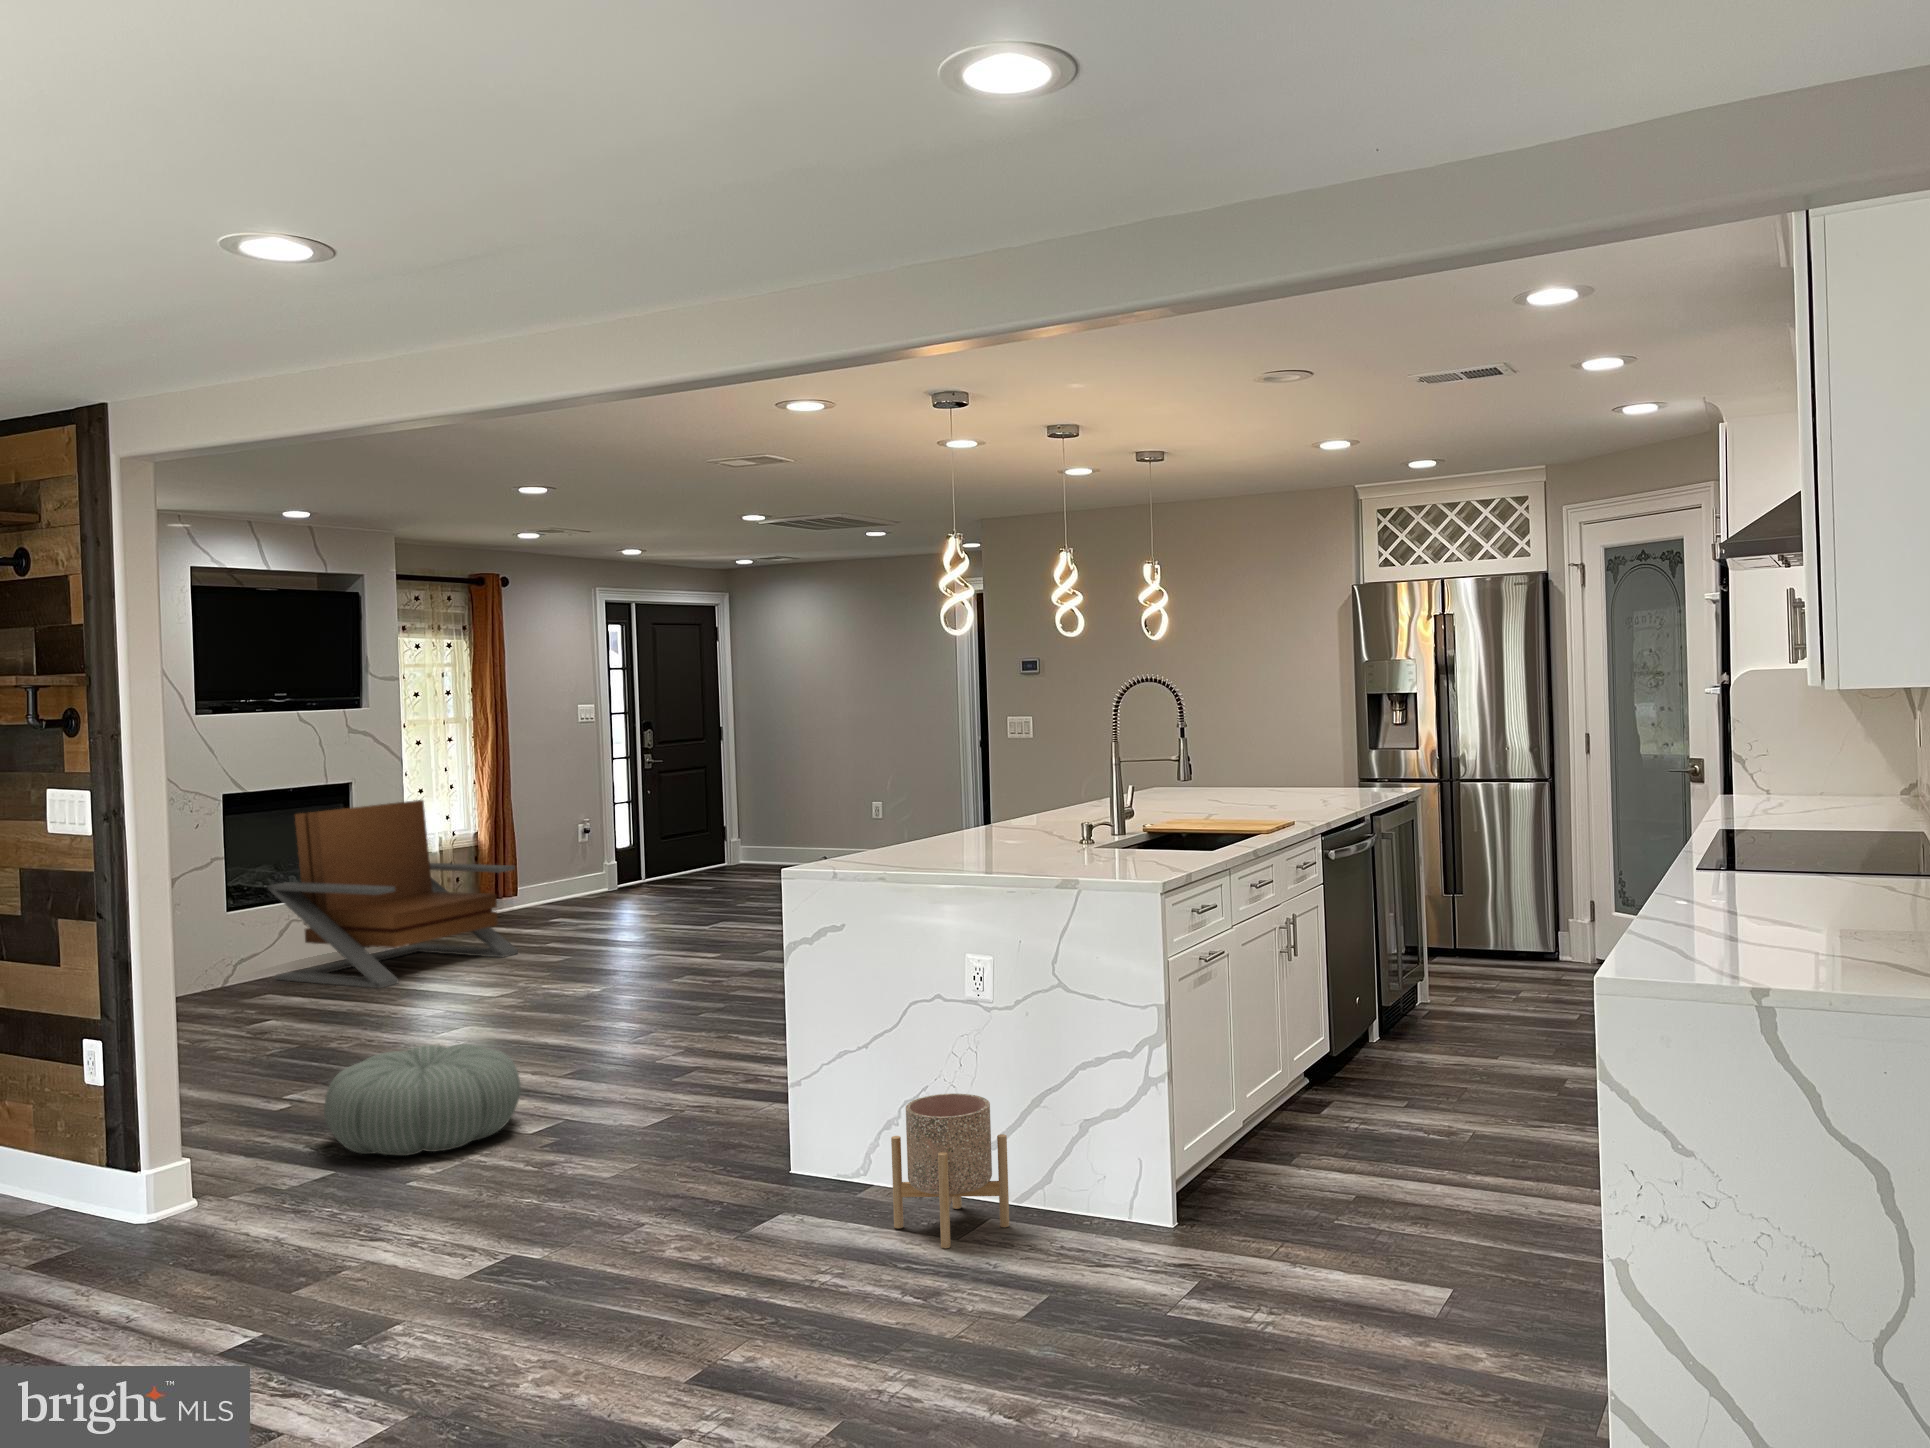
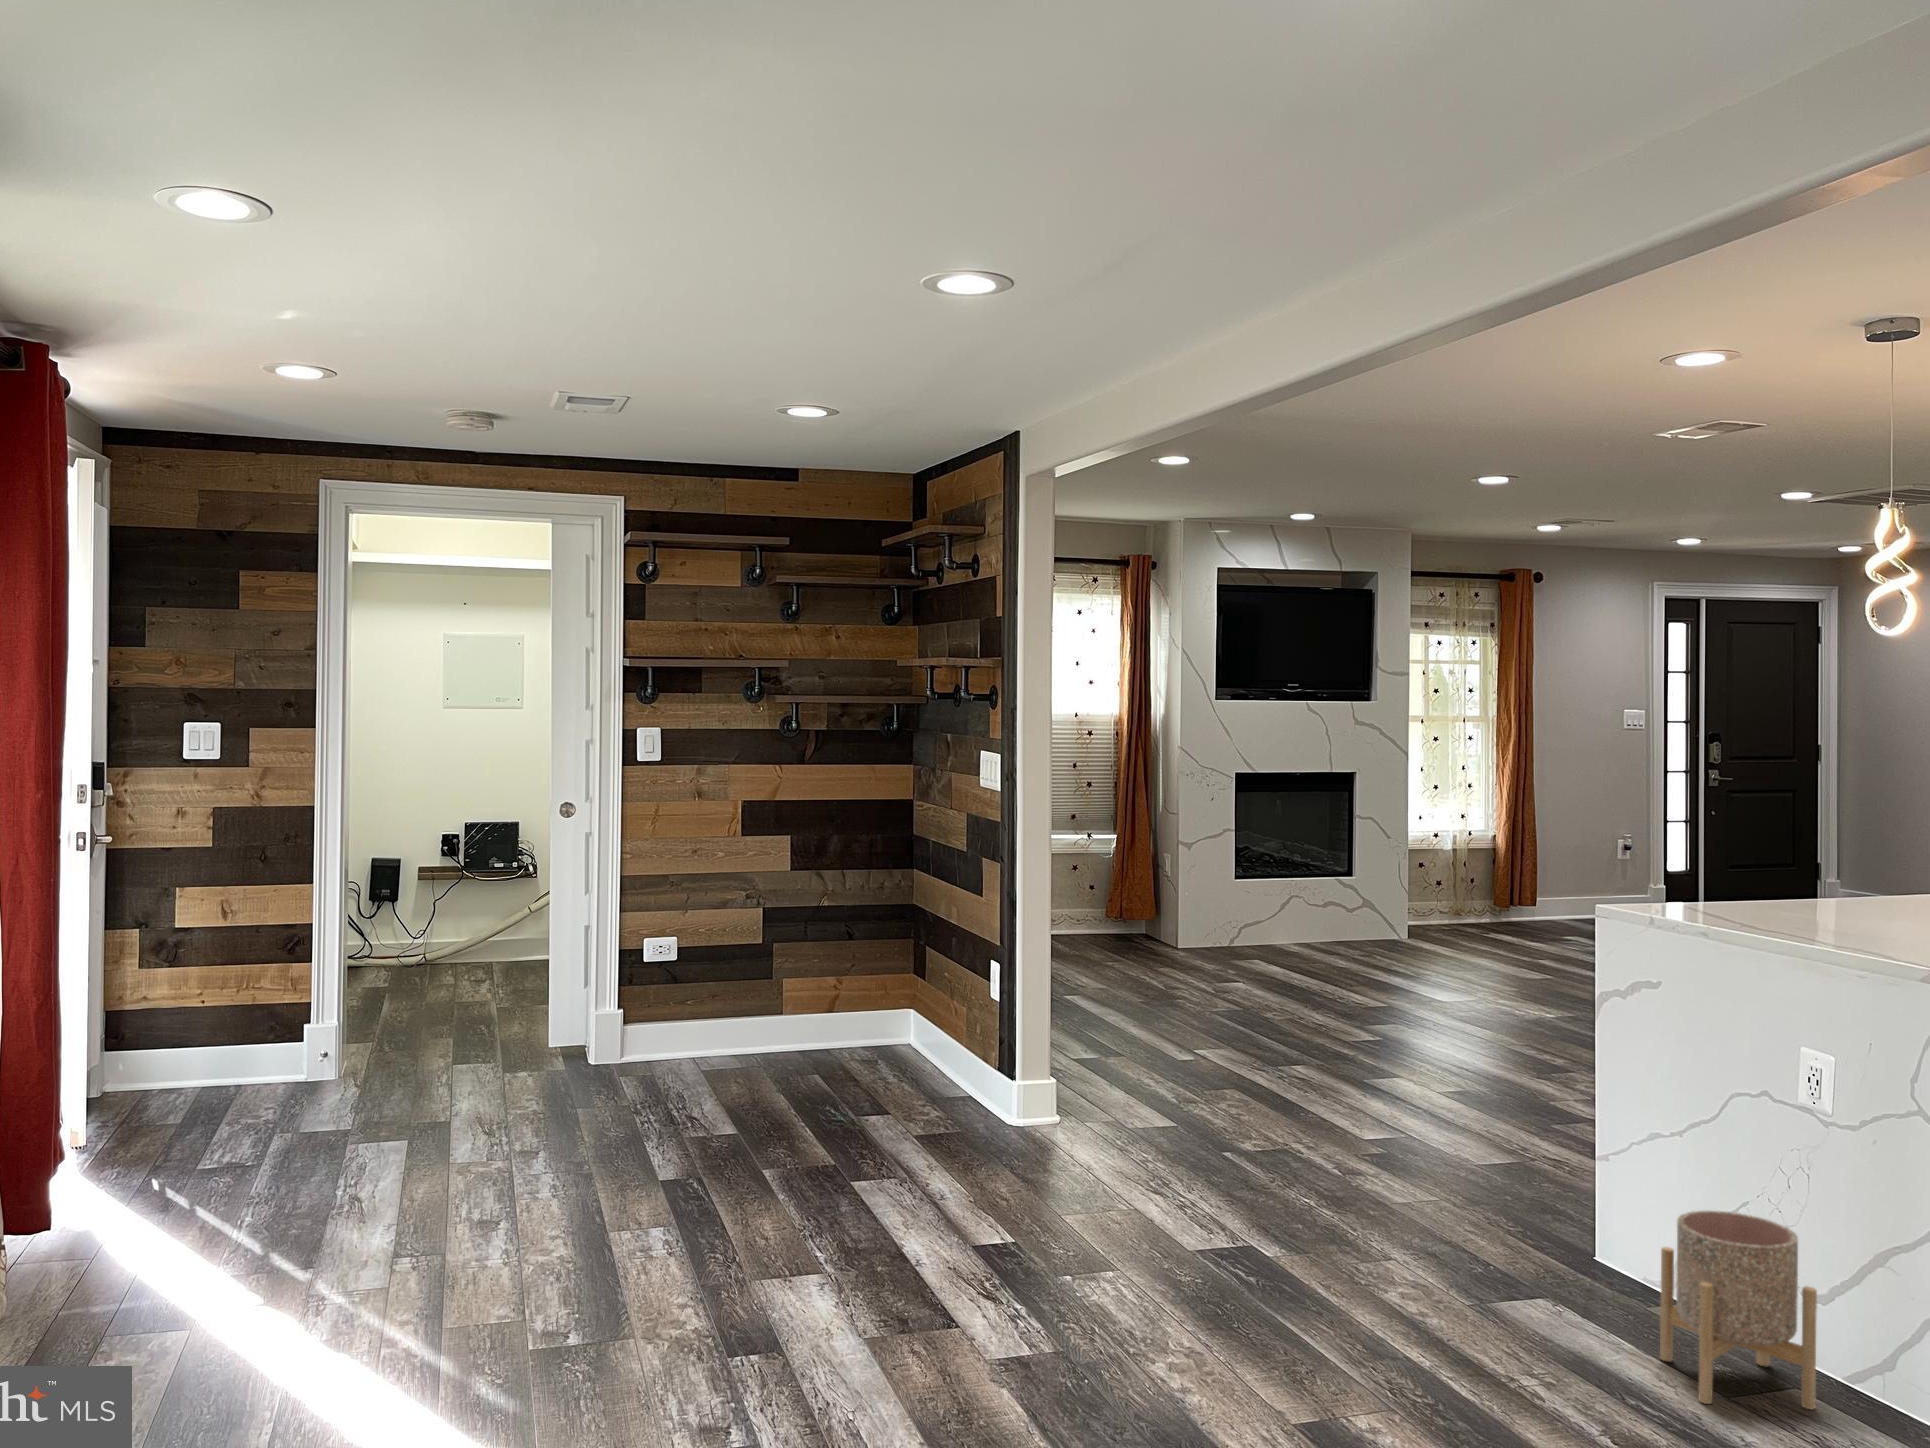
lounge chair: present [268,800,518,988] -> none [1266,796,1504,977]
pouf: present [324,1044,520,1156] -> none [1181,1031,1365,1137]

